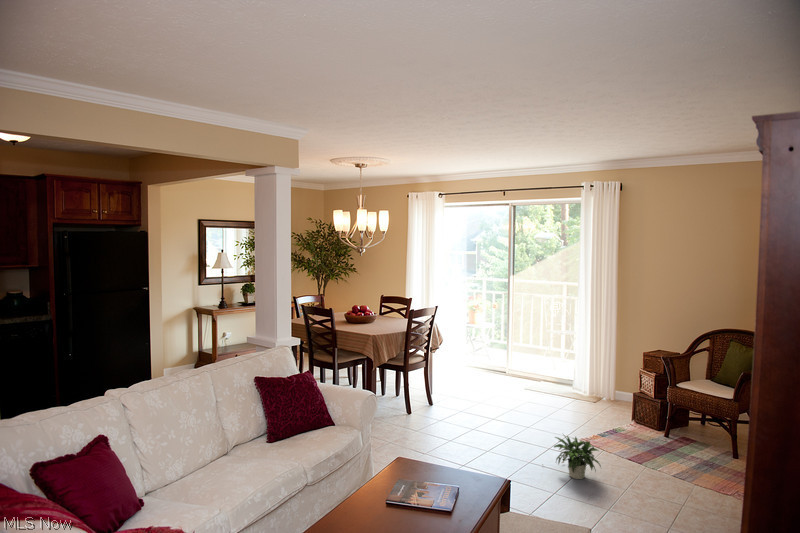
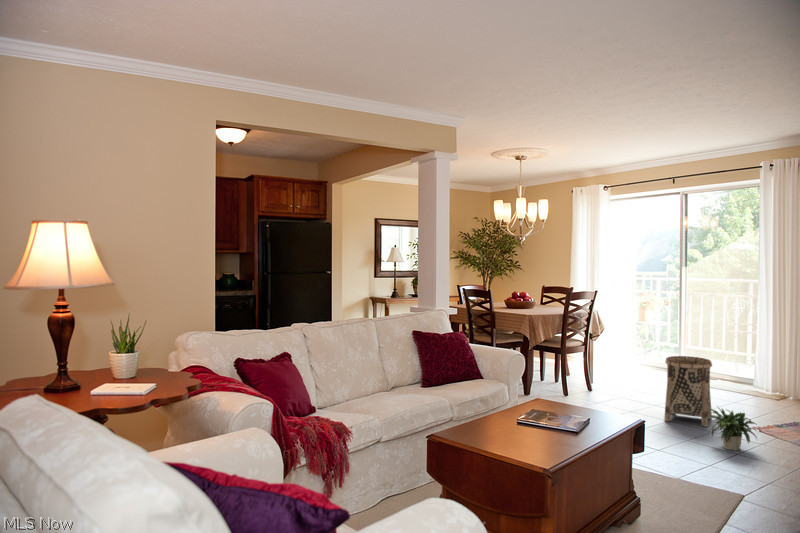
basket: none [508,375,551,447] -> present [665,356,712,426]

